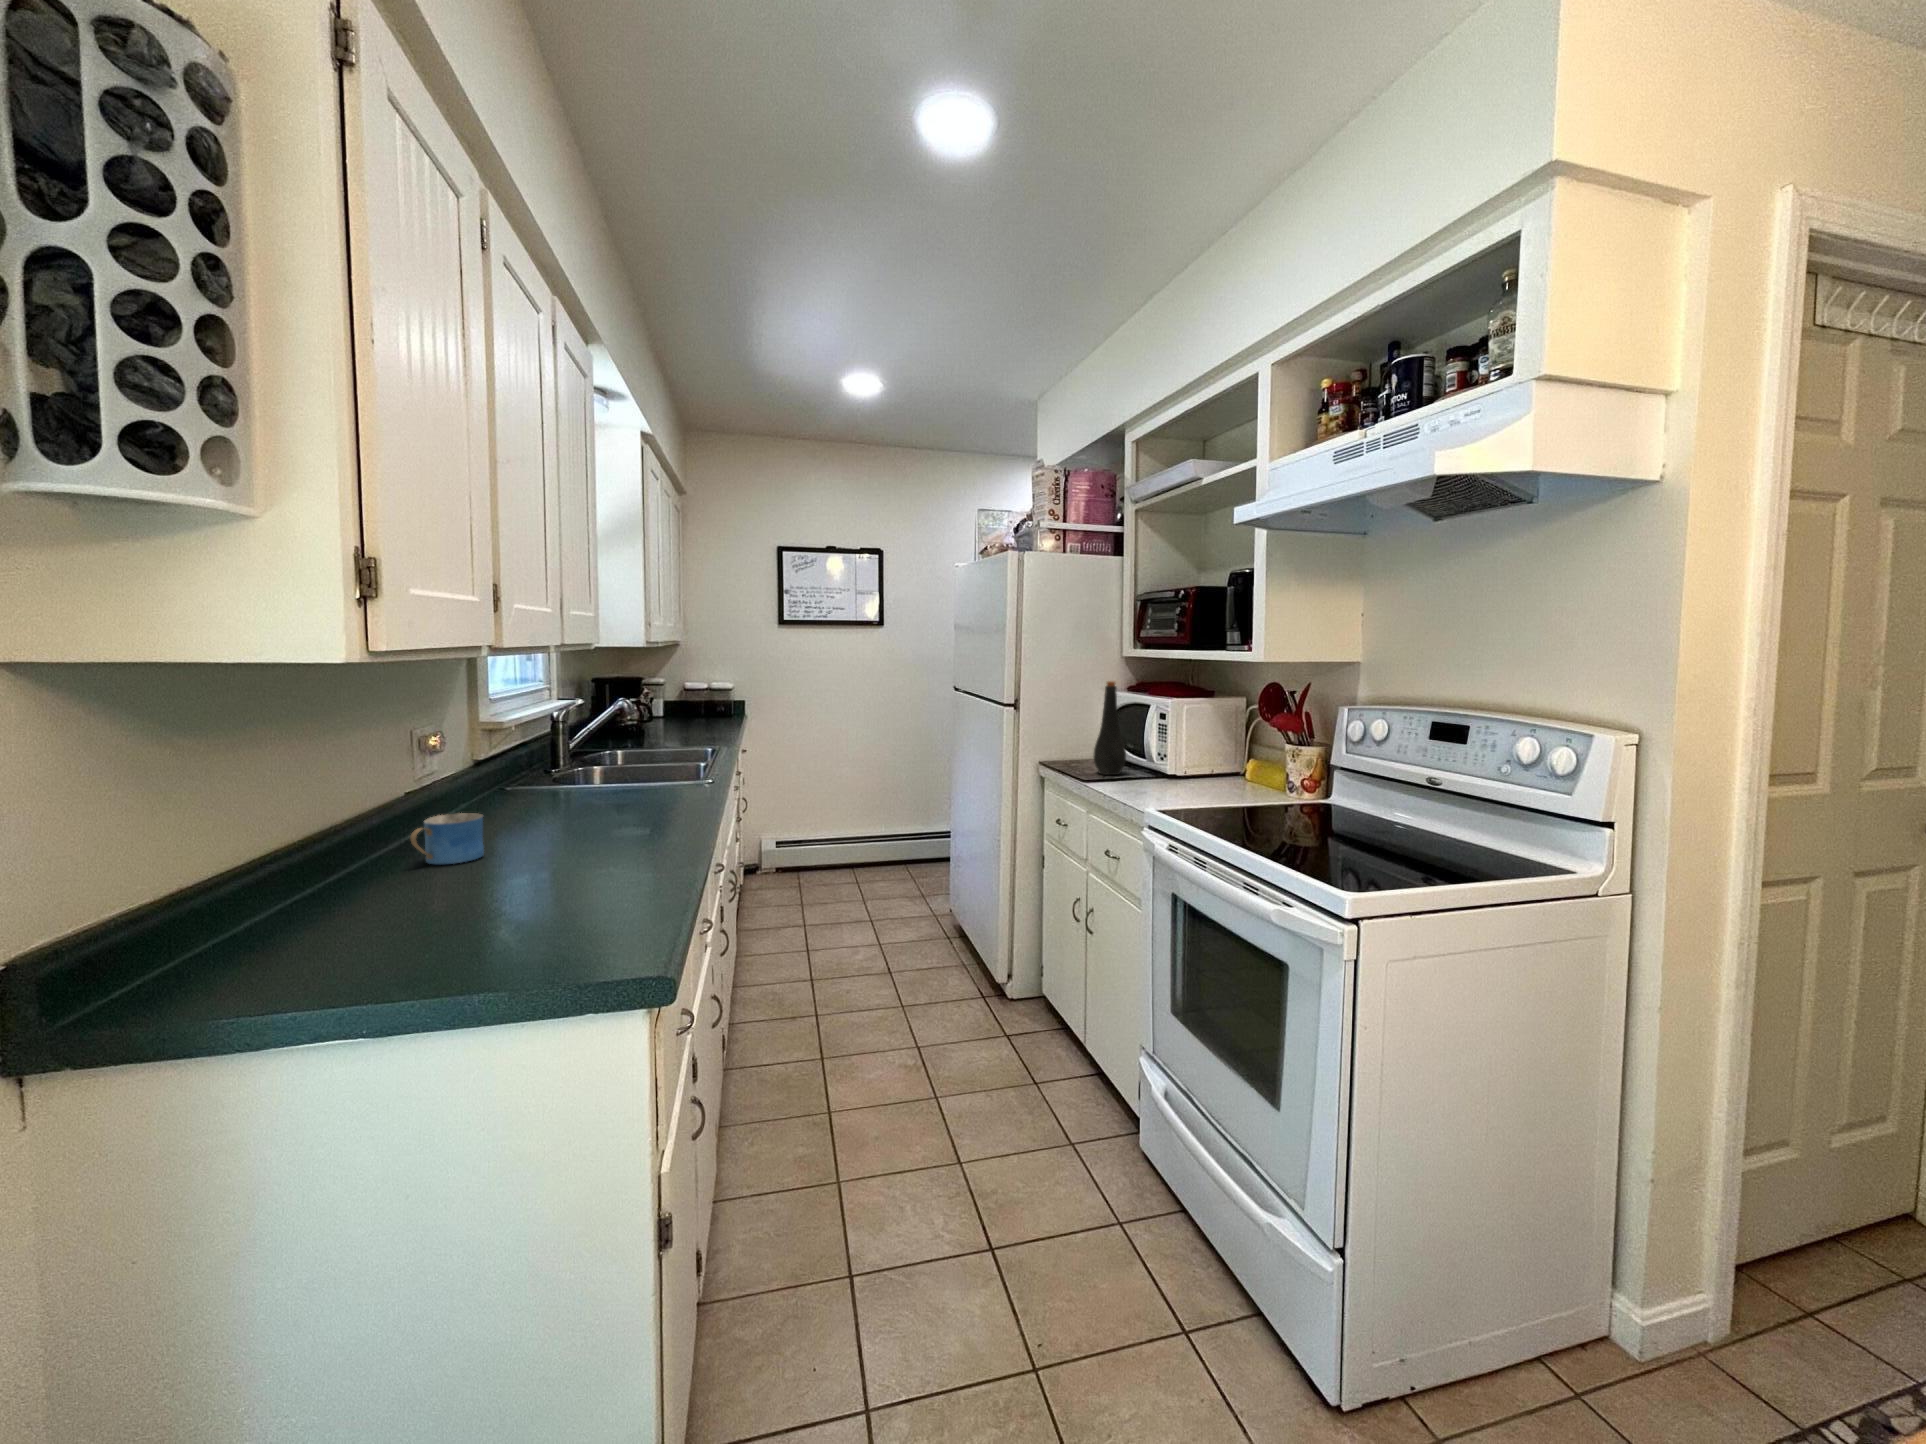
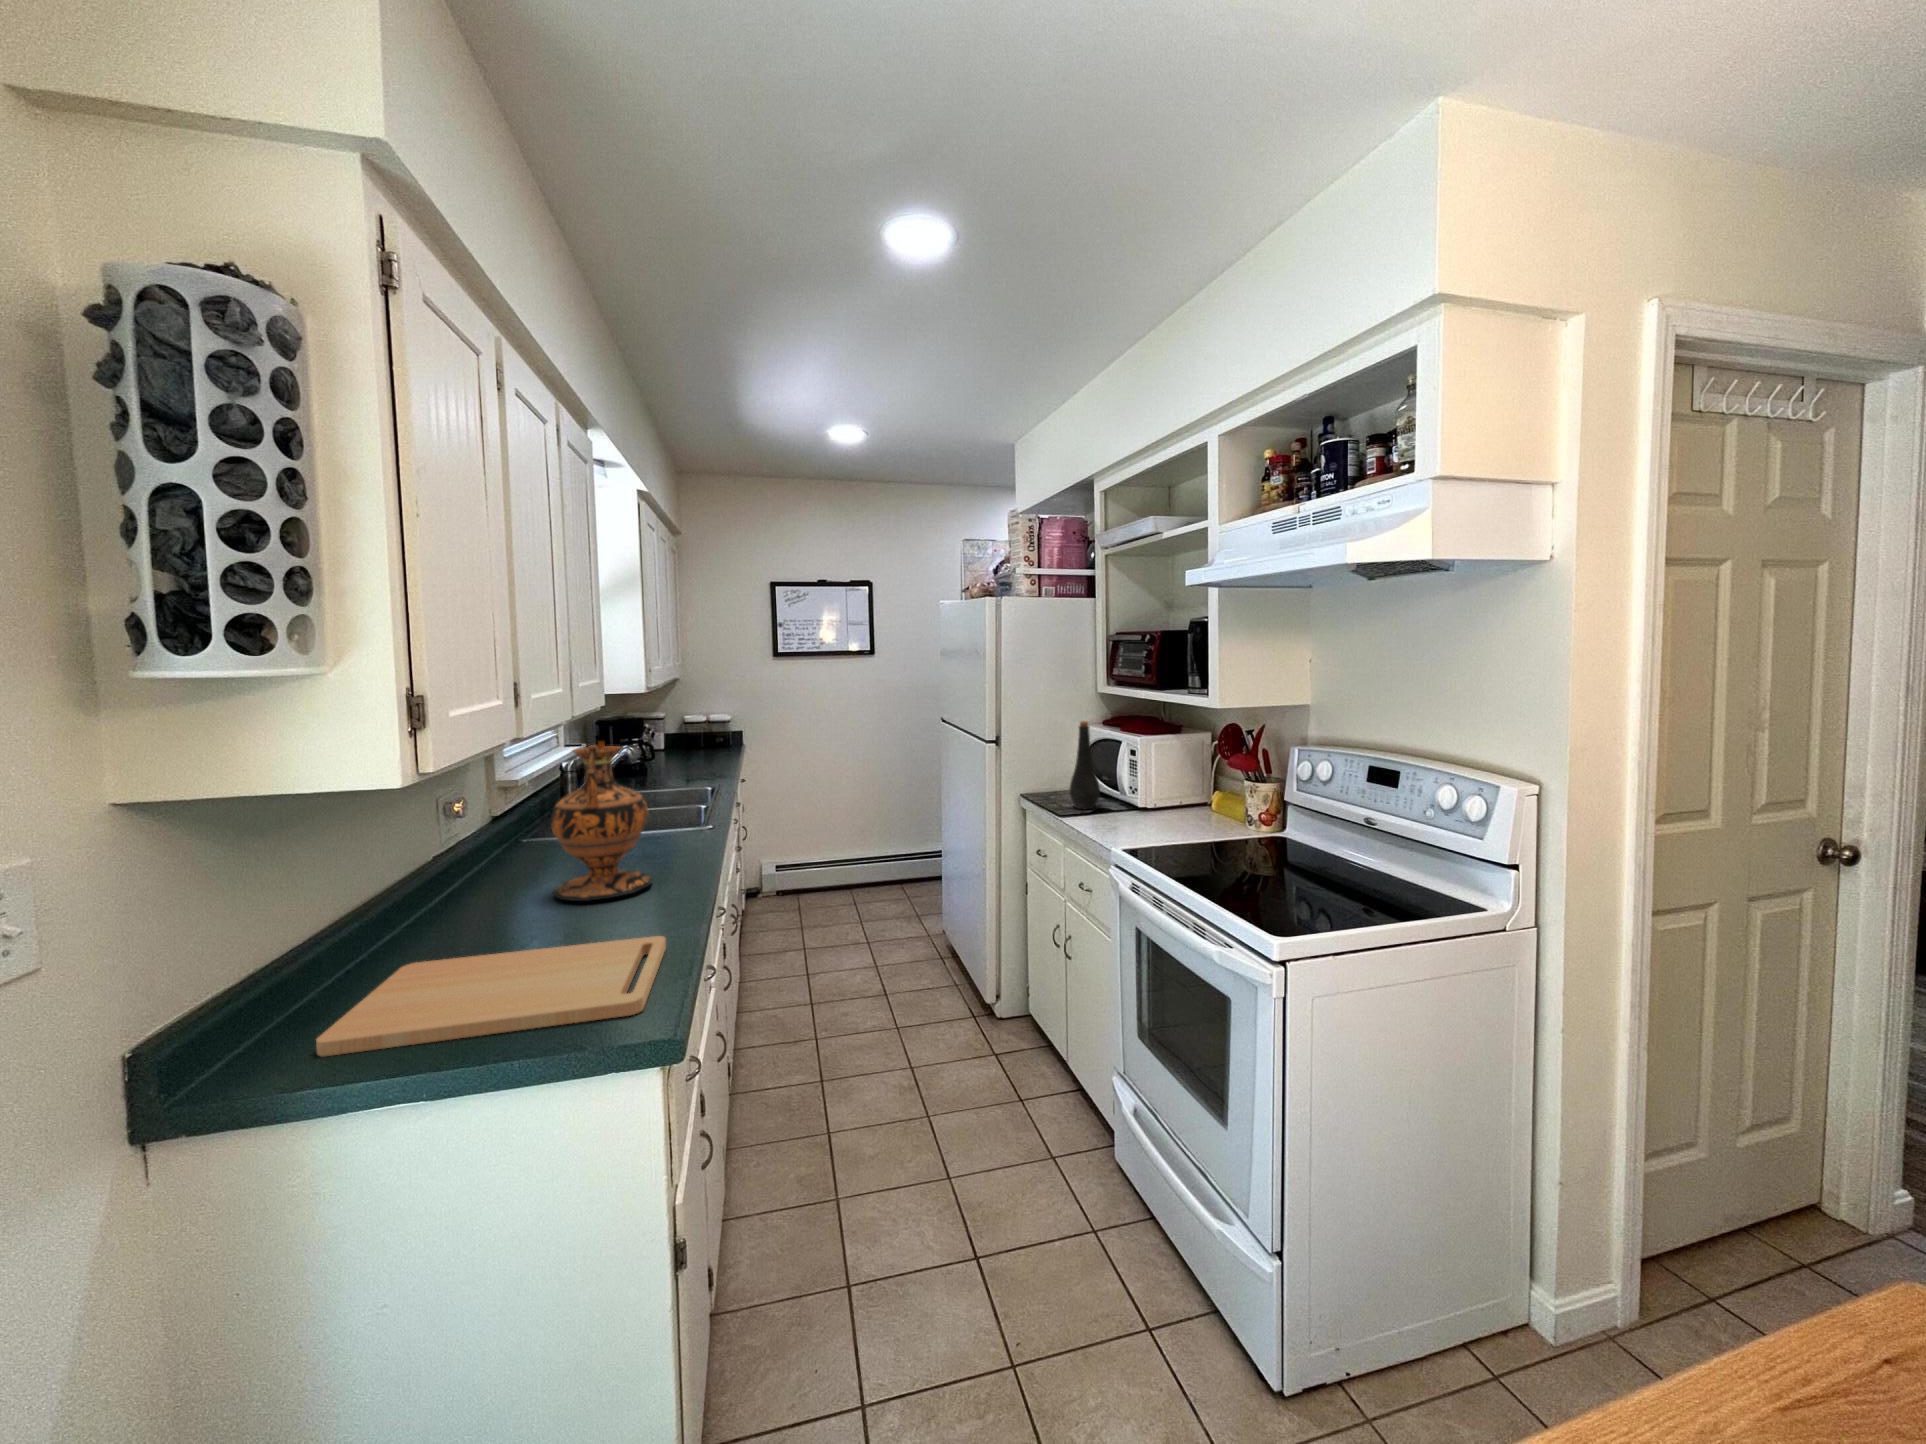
vase: none [533,669,645,842] -> present [550,741,652,901]
mug: present [410,813,484,864] -> none [445,880,510,929]
cutting board: none [239,873,657,984] -> present [316,936,666,1057]

